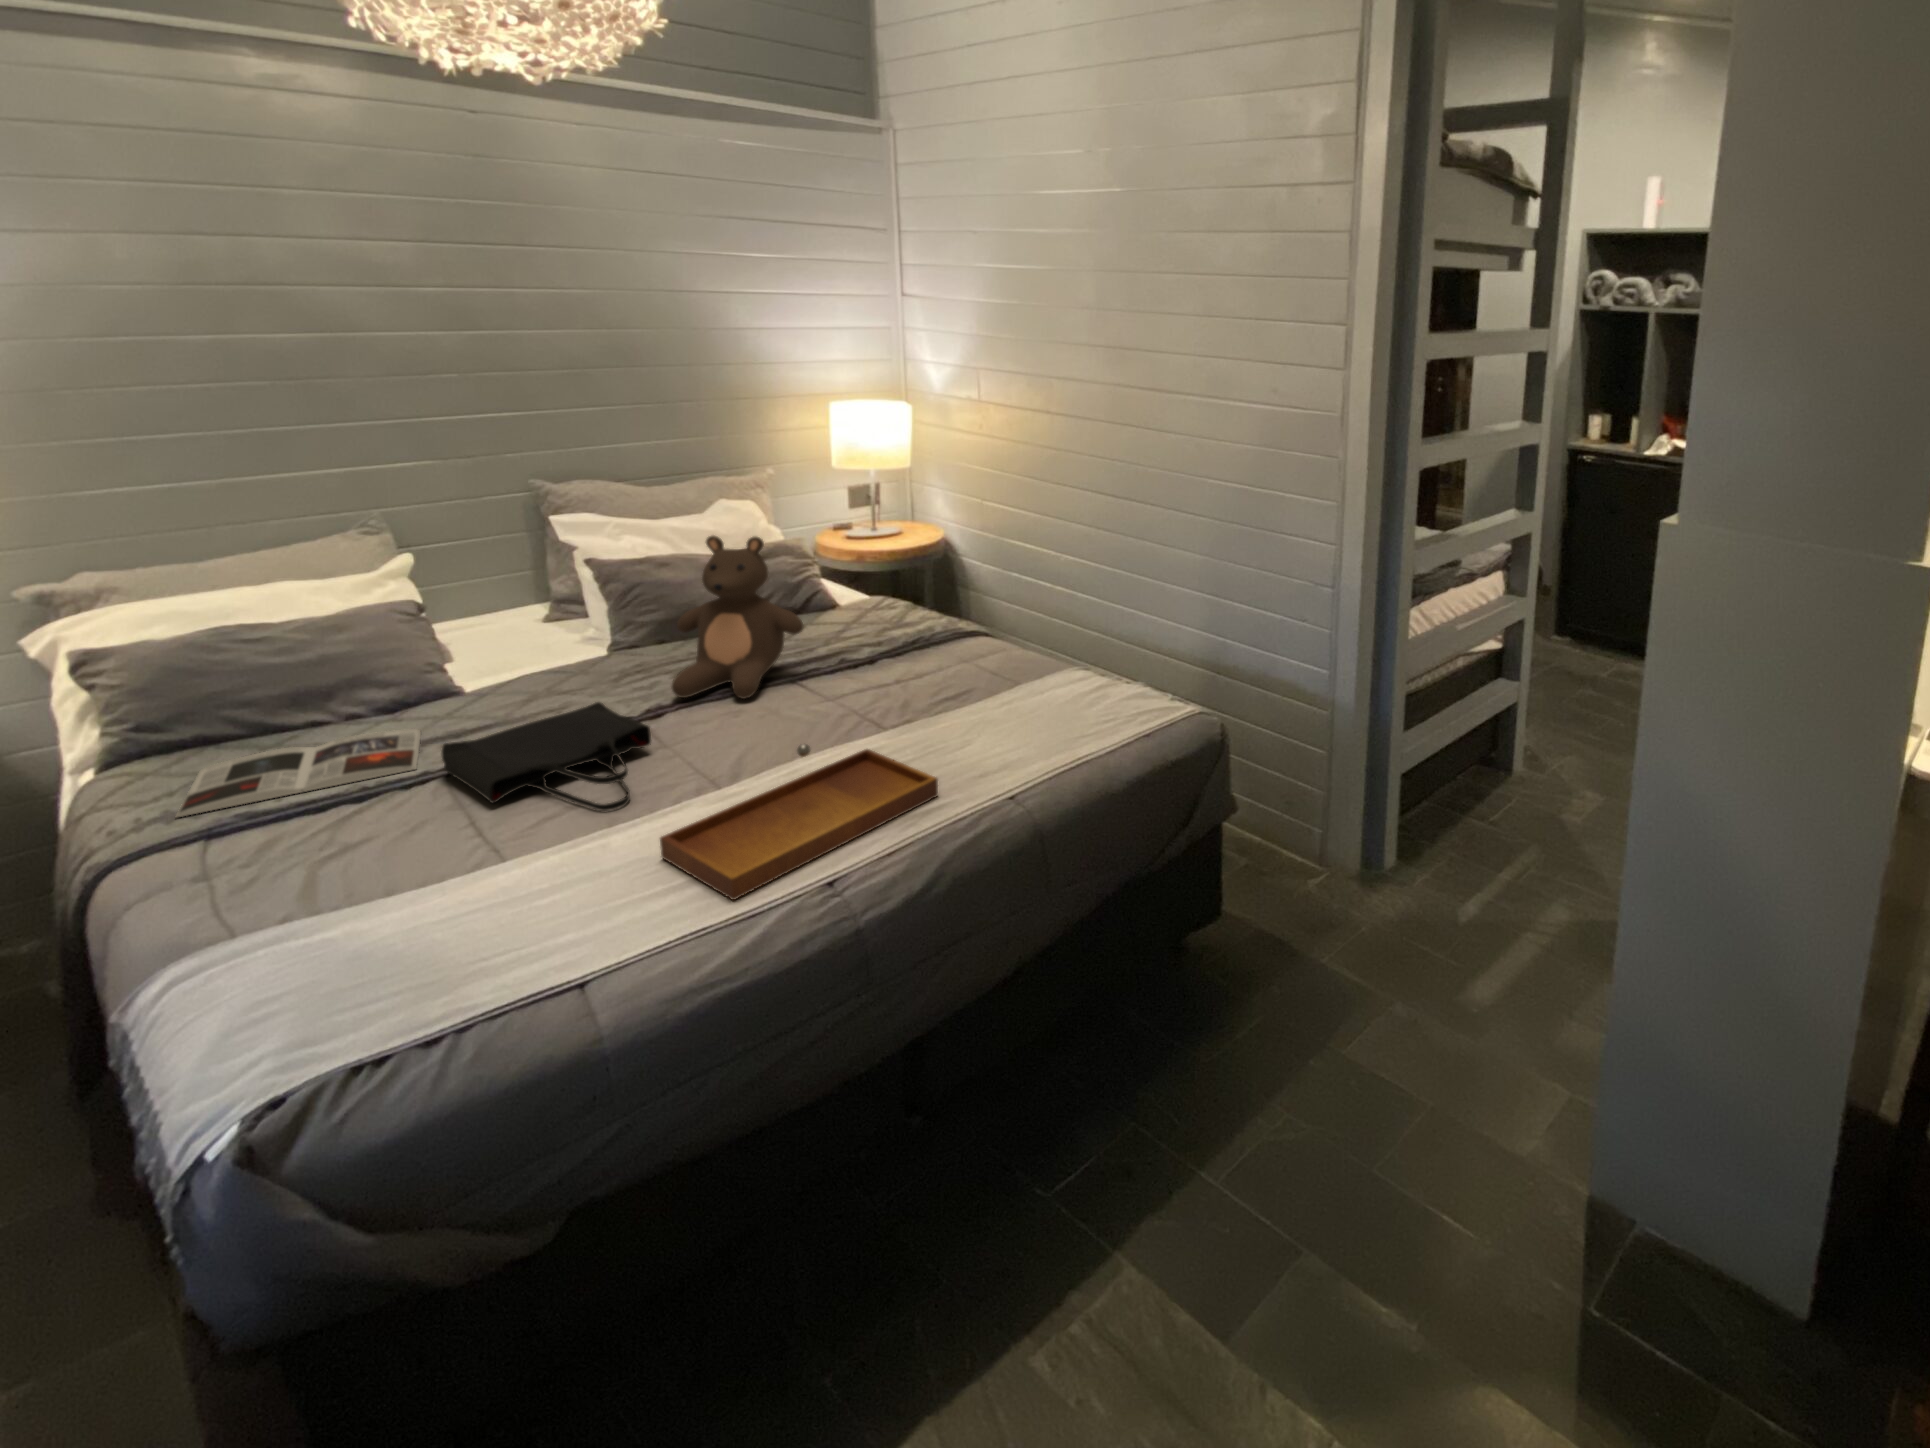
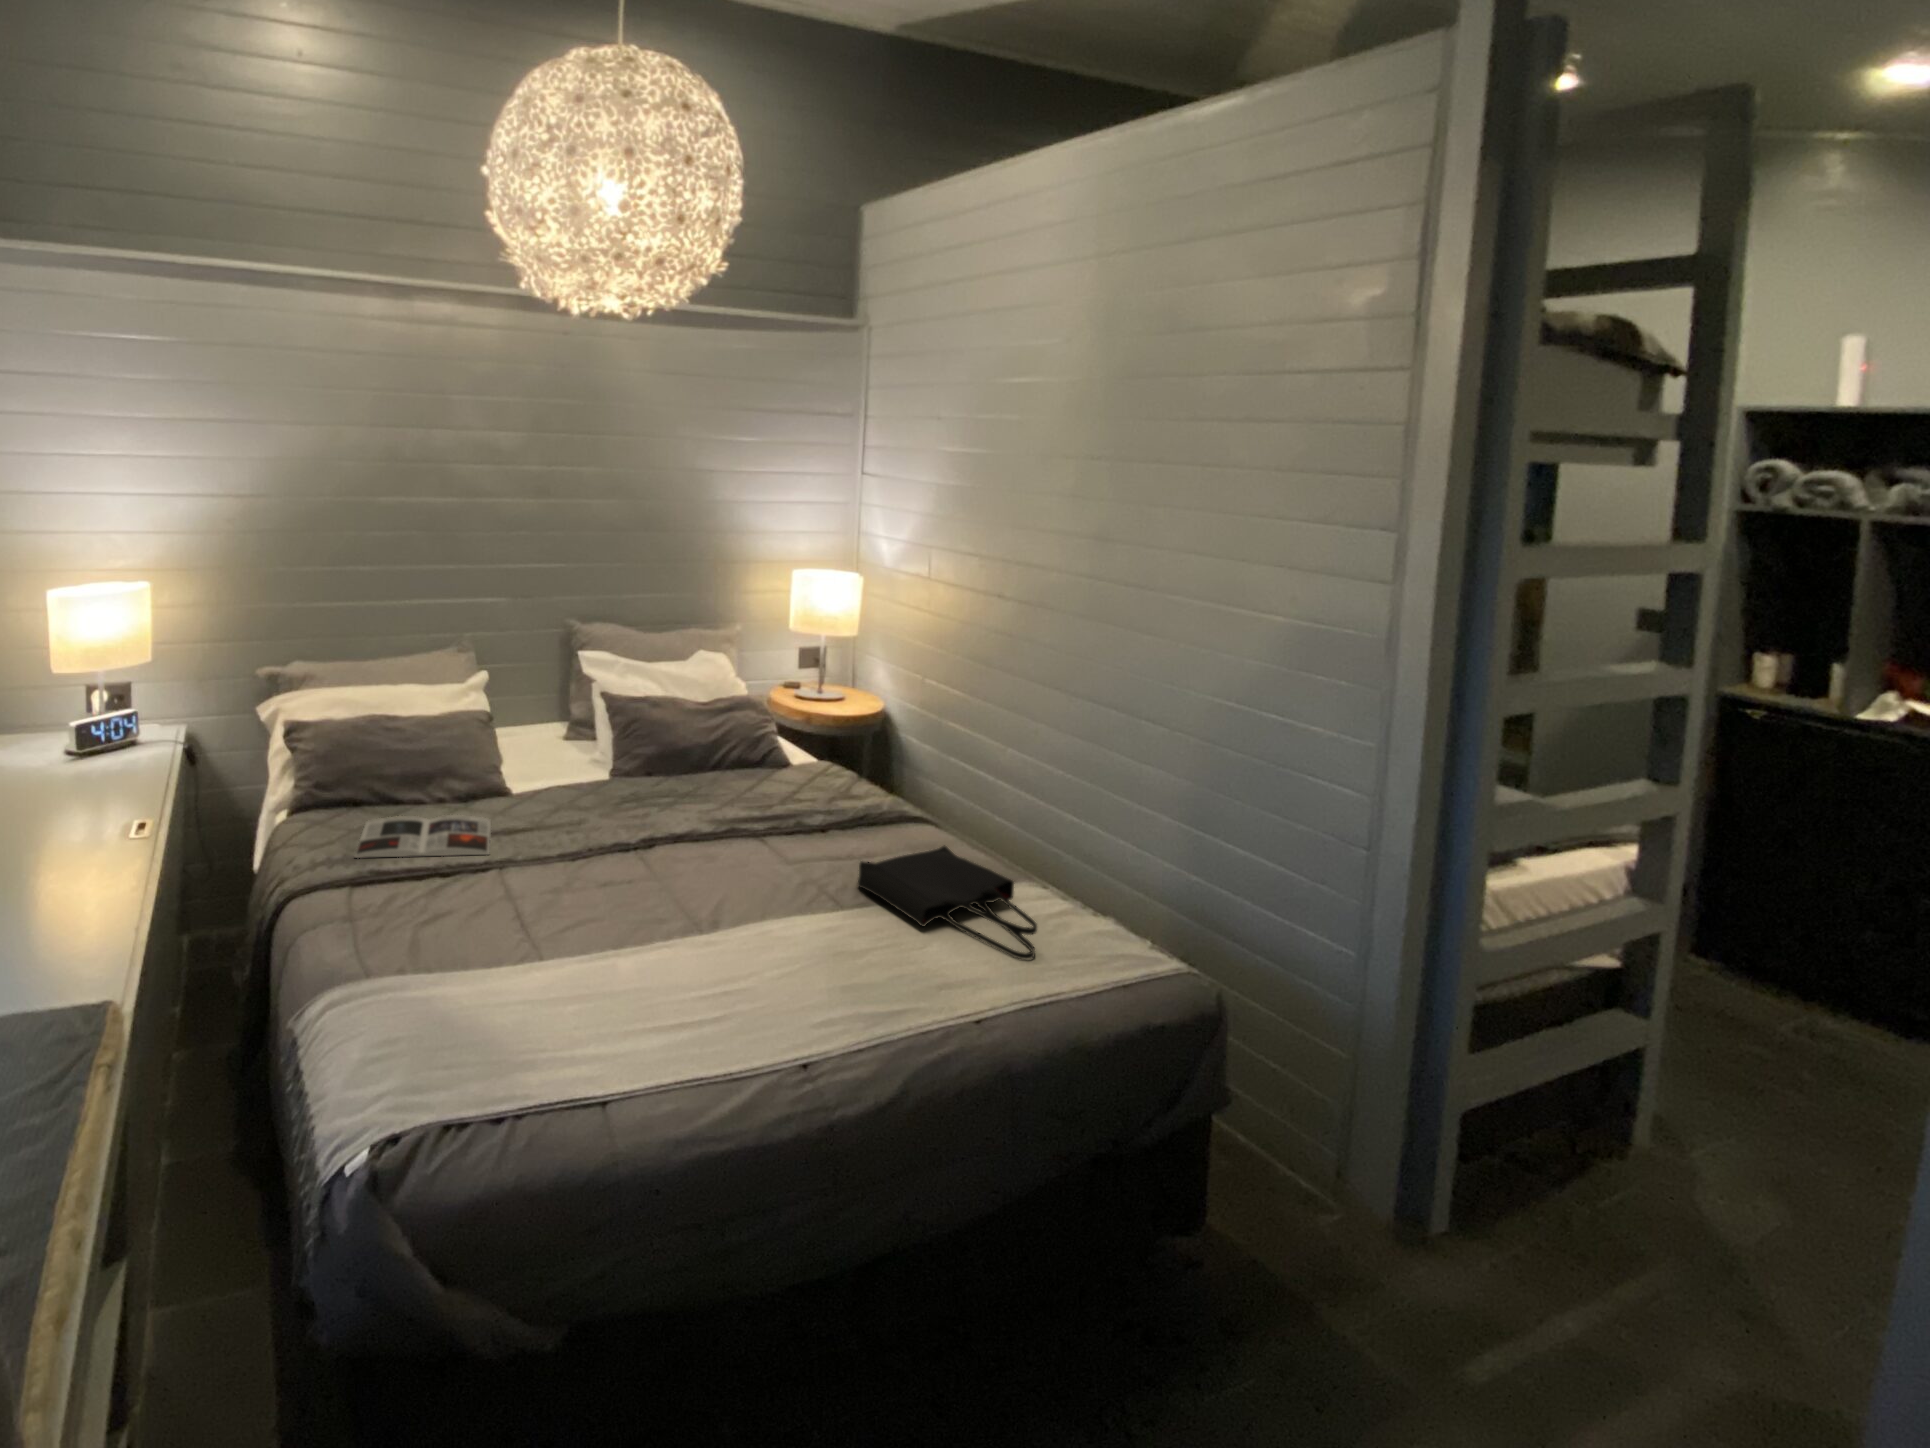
teddy bear: present [672,536,803,699] -> none [663,690,771,845]
tote bag: present [442,702,651,811] -> present [858,845,1037,959]
tray: present [660,744,938,900] -> none [666,913,906,1057]

